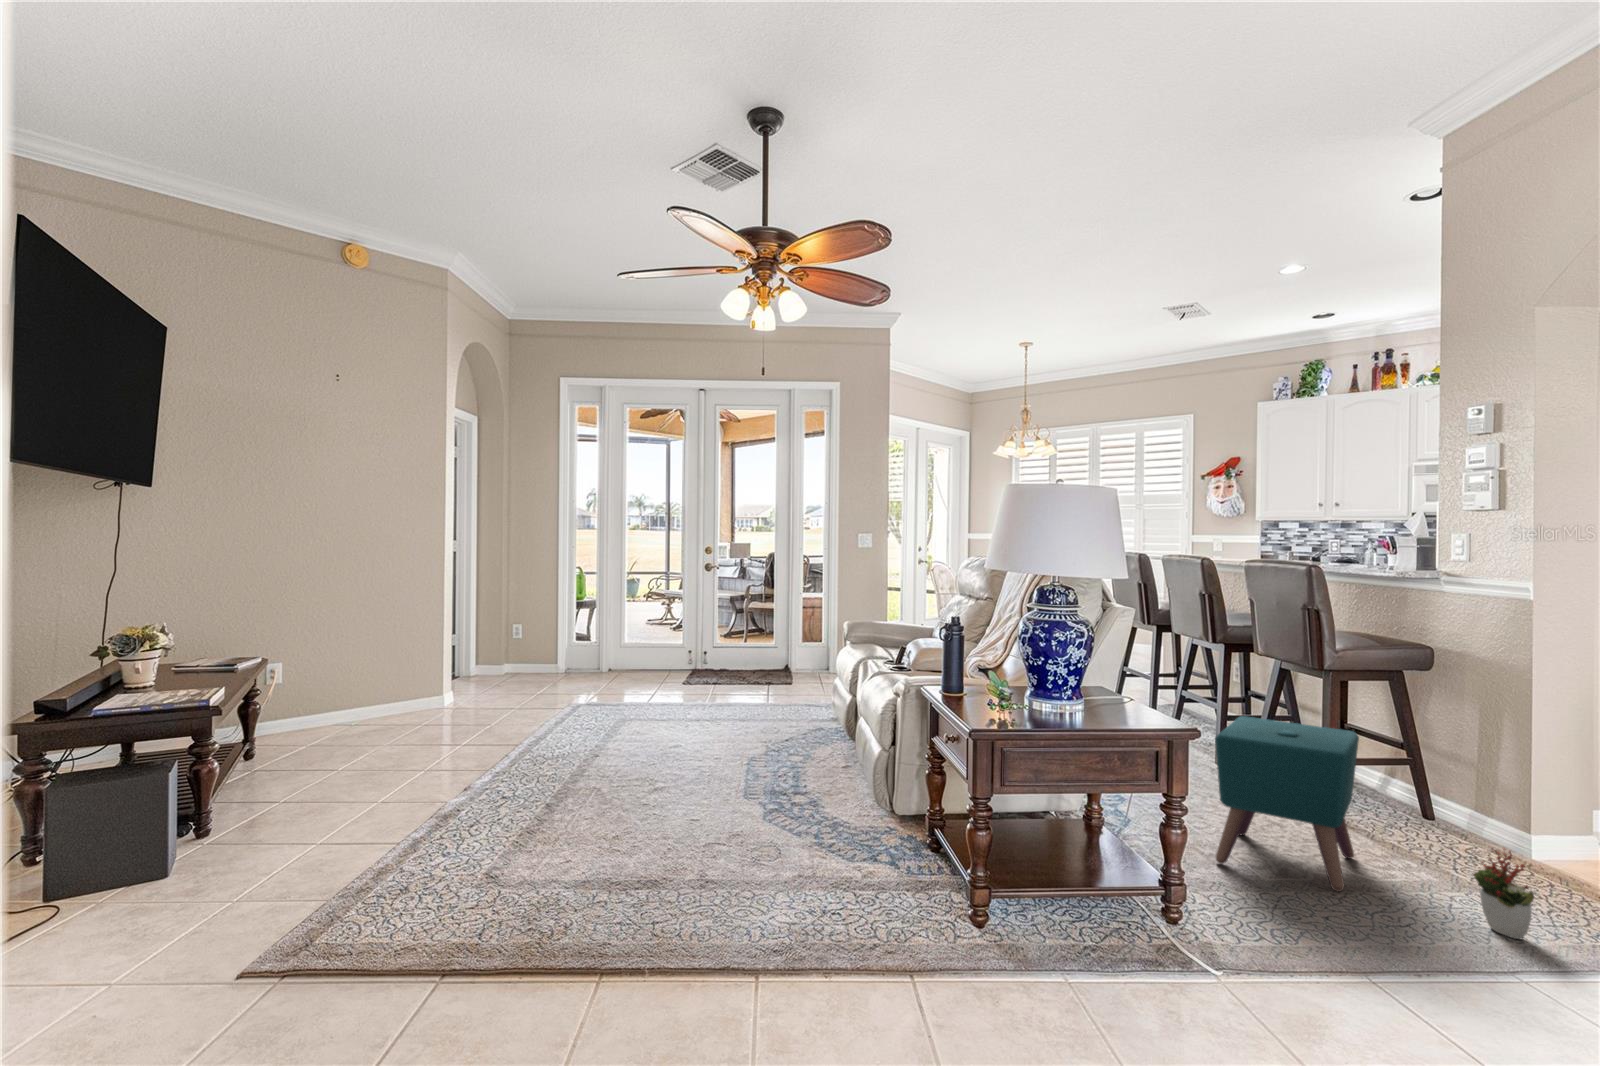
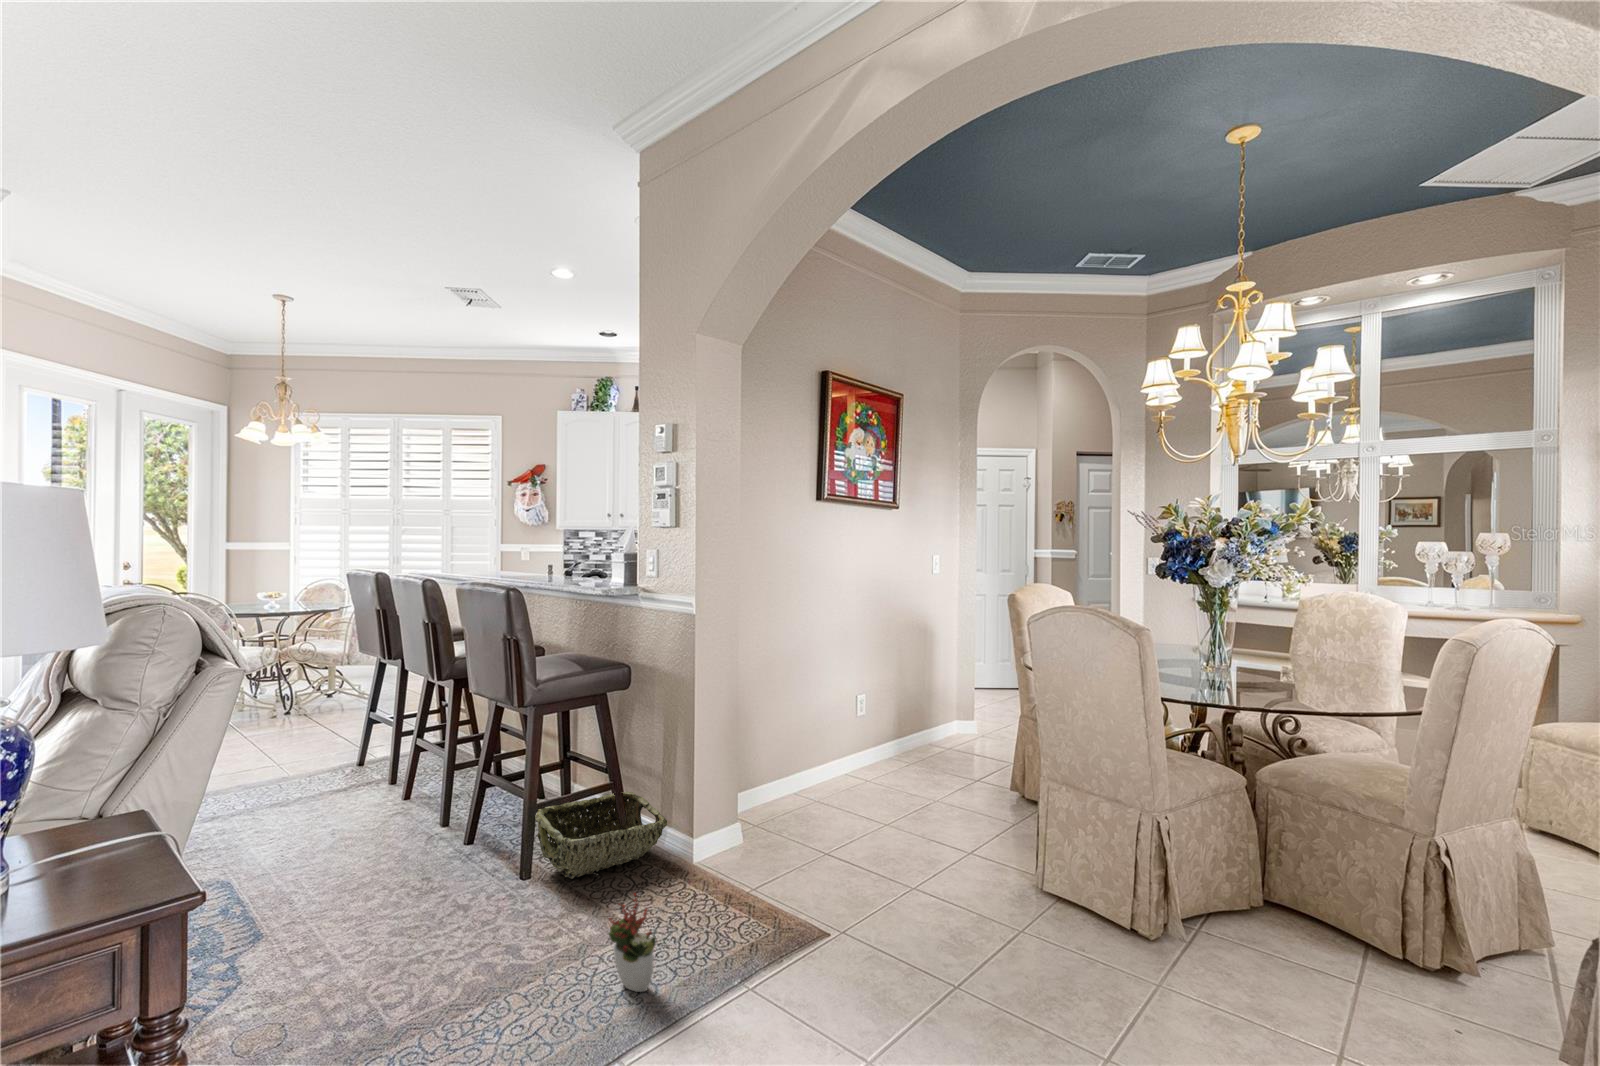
ottoman: present [1215,716,1359,892] -> none [341,779,529,989]
woven basket: none [1340,769,1491,838] -> present [535,792,667,879]

